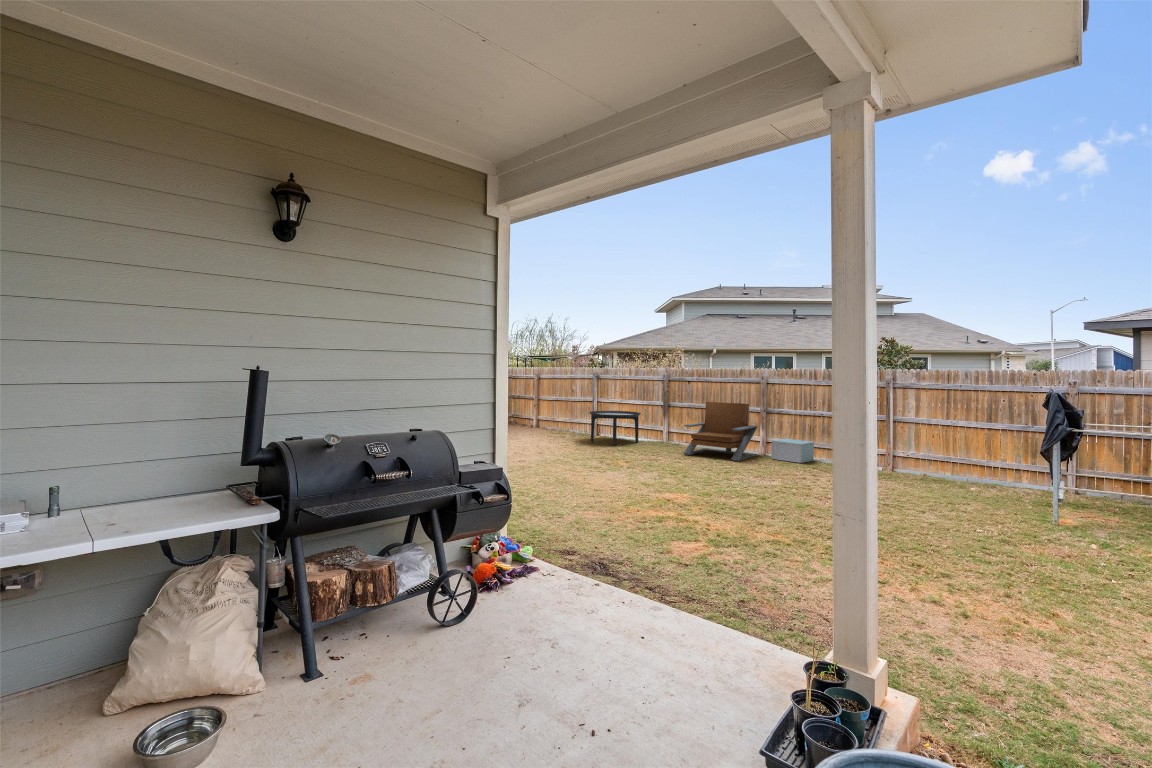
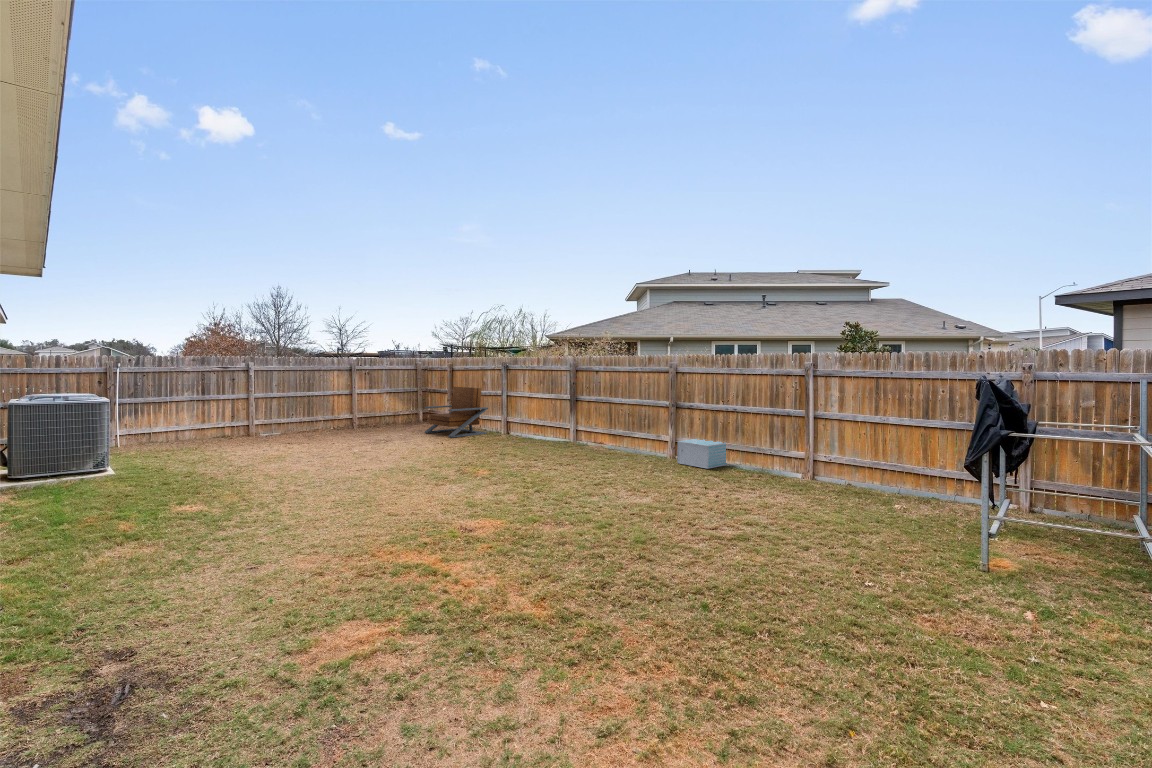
lounge chair: present [684,402,757,461] -> present [425,387,488,438]
round table: present [589,411,641,446] -> none [485,406,545,447]

